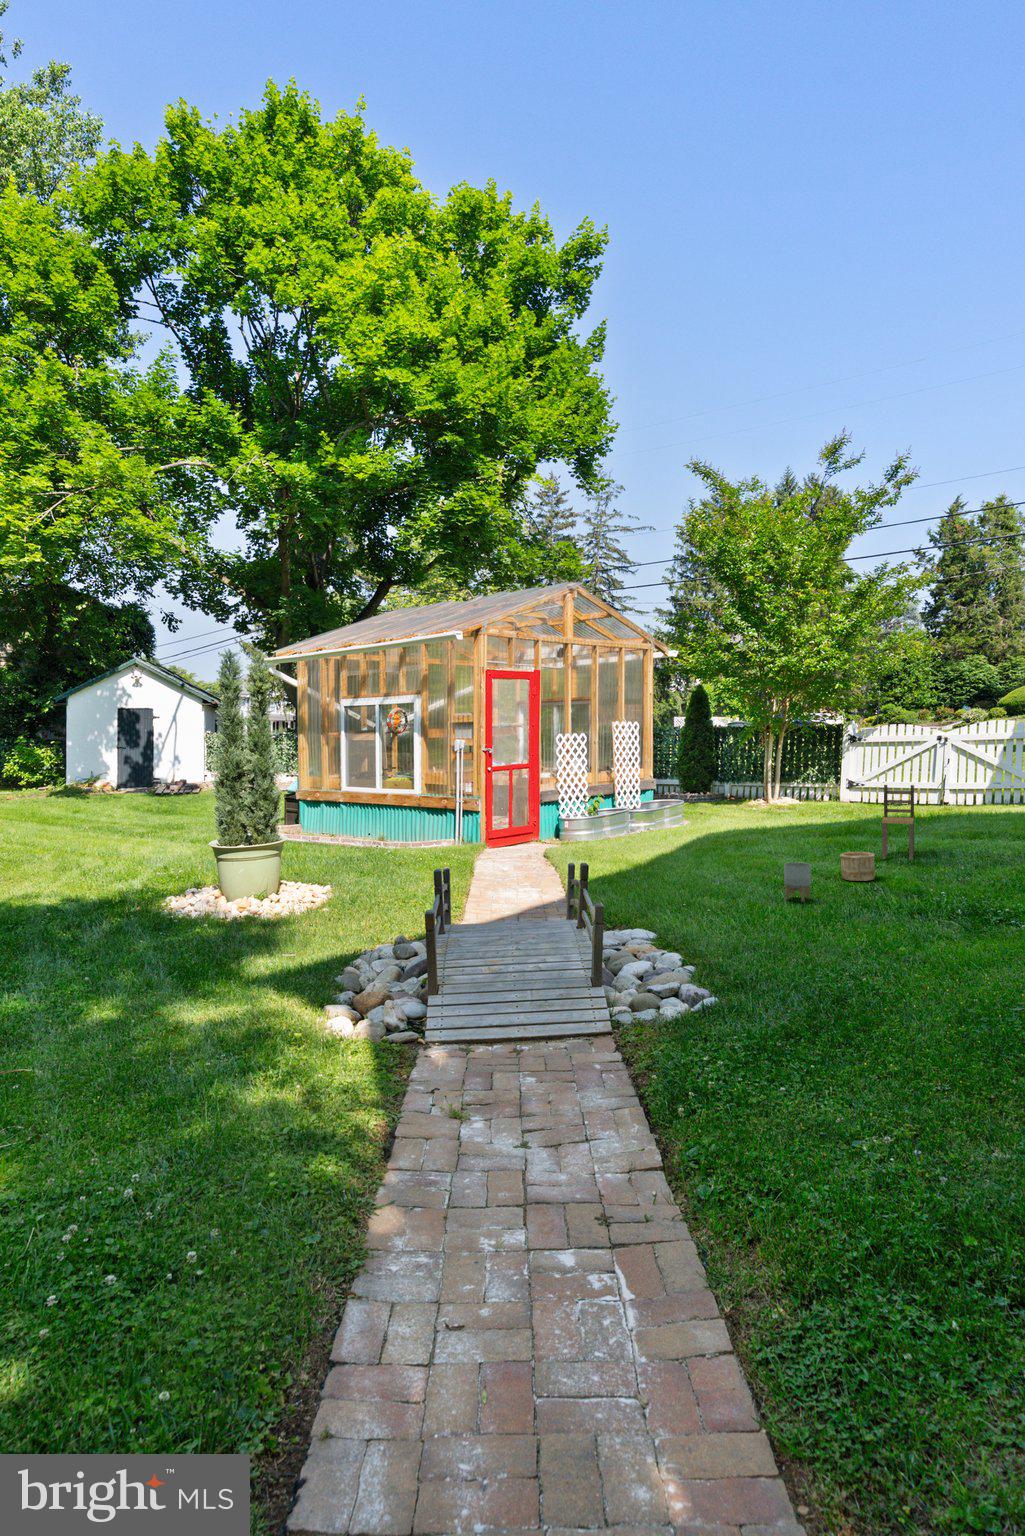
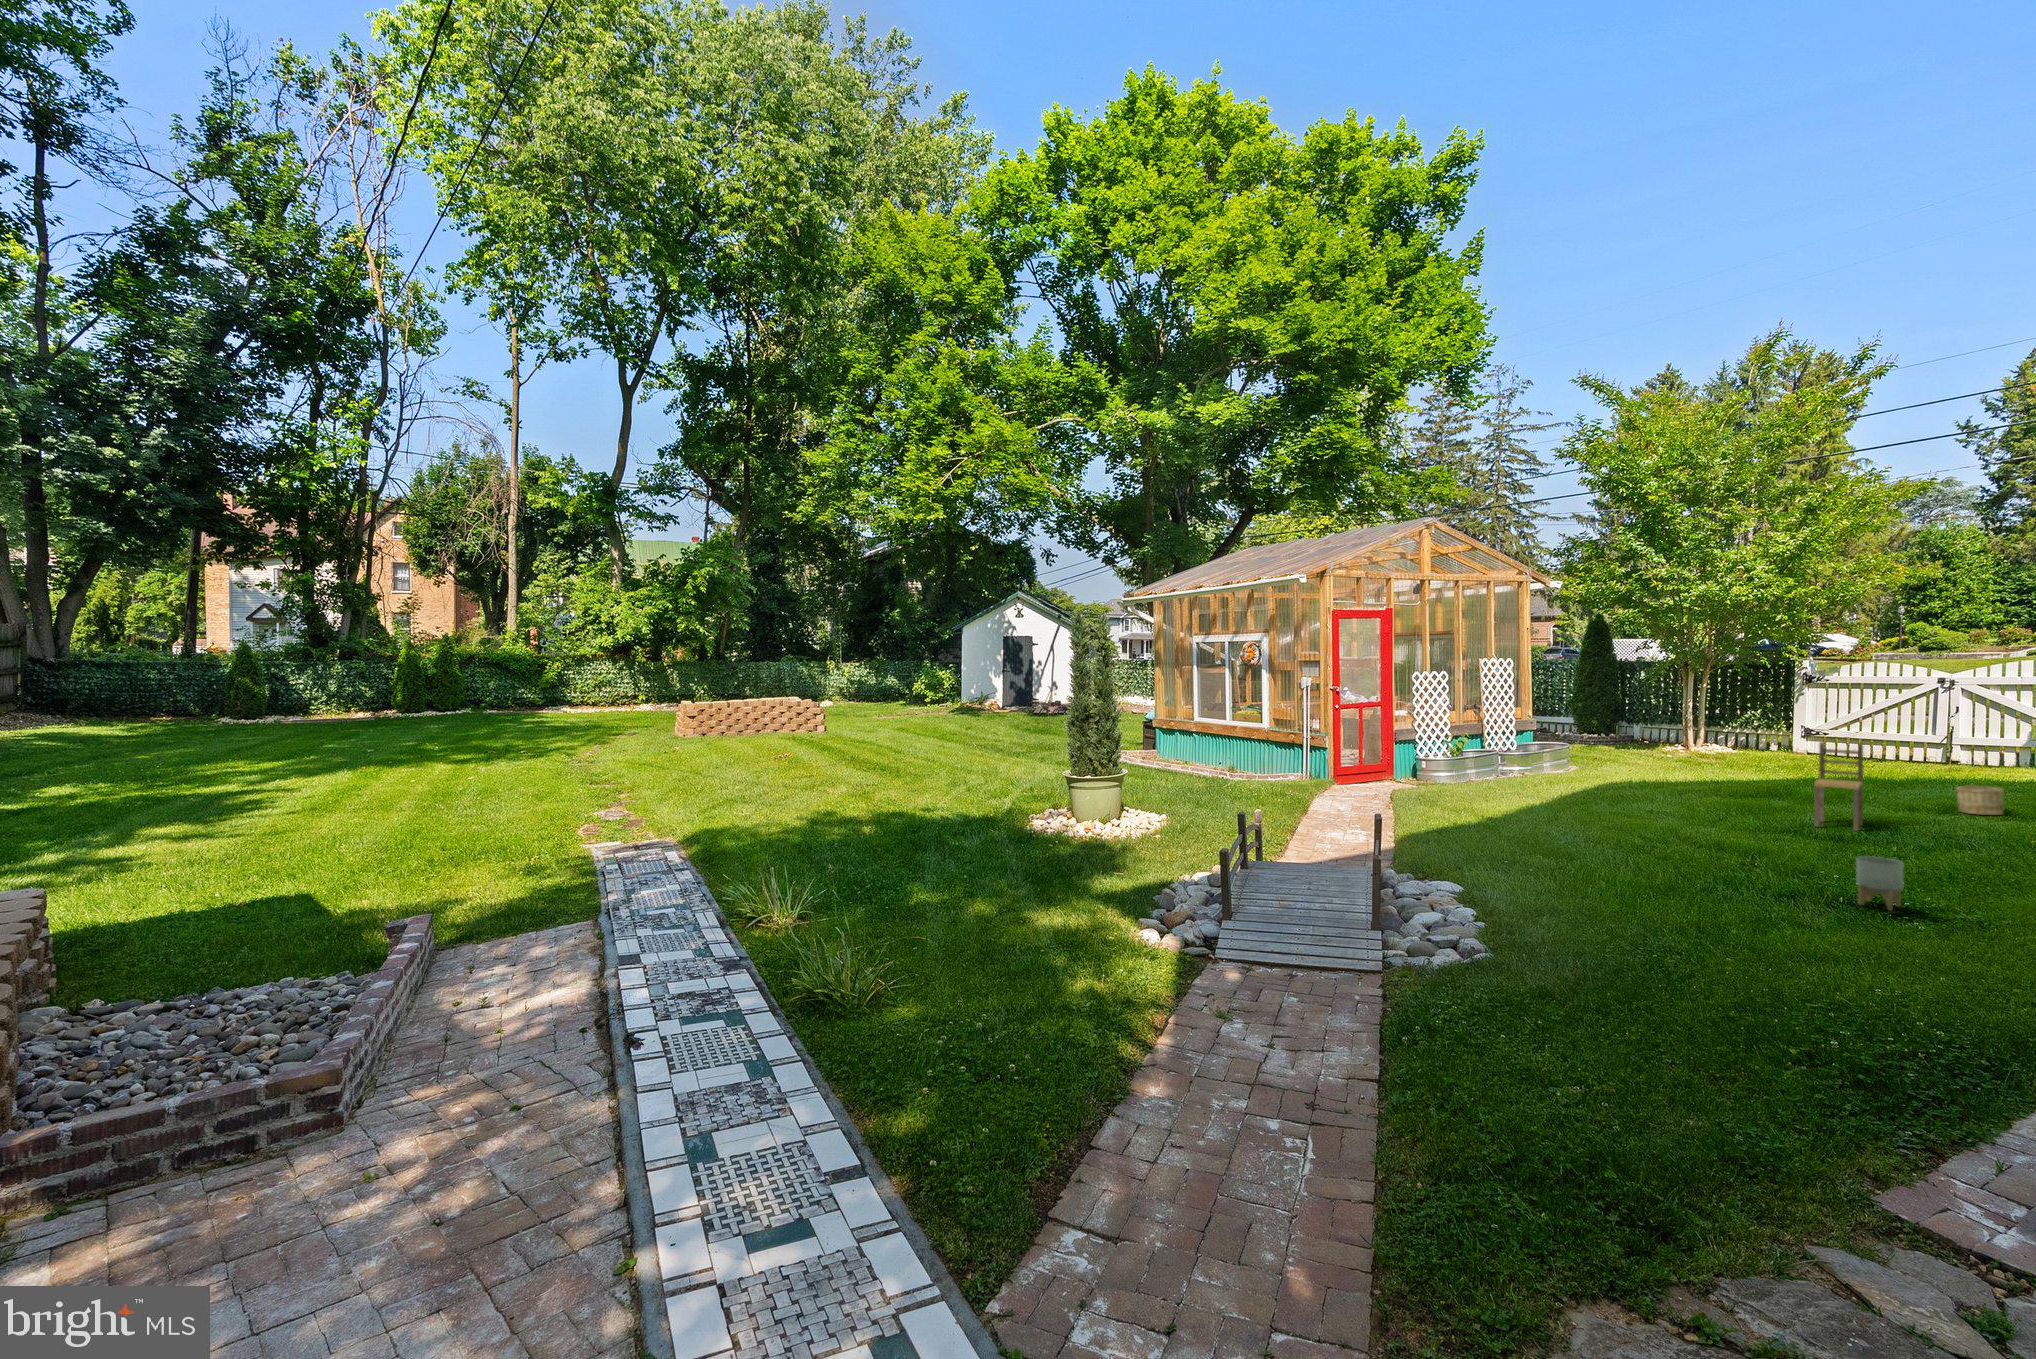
wooden bucket: present [840,852,875,881] -> present [1956,786,2004,815]
planter: present [784,862,811,902] -> present [1856,856,1903,911]

